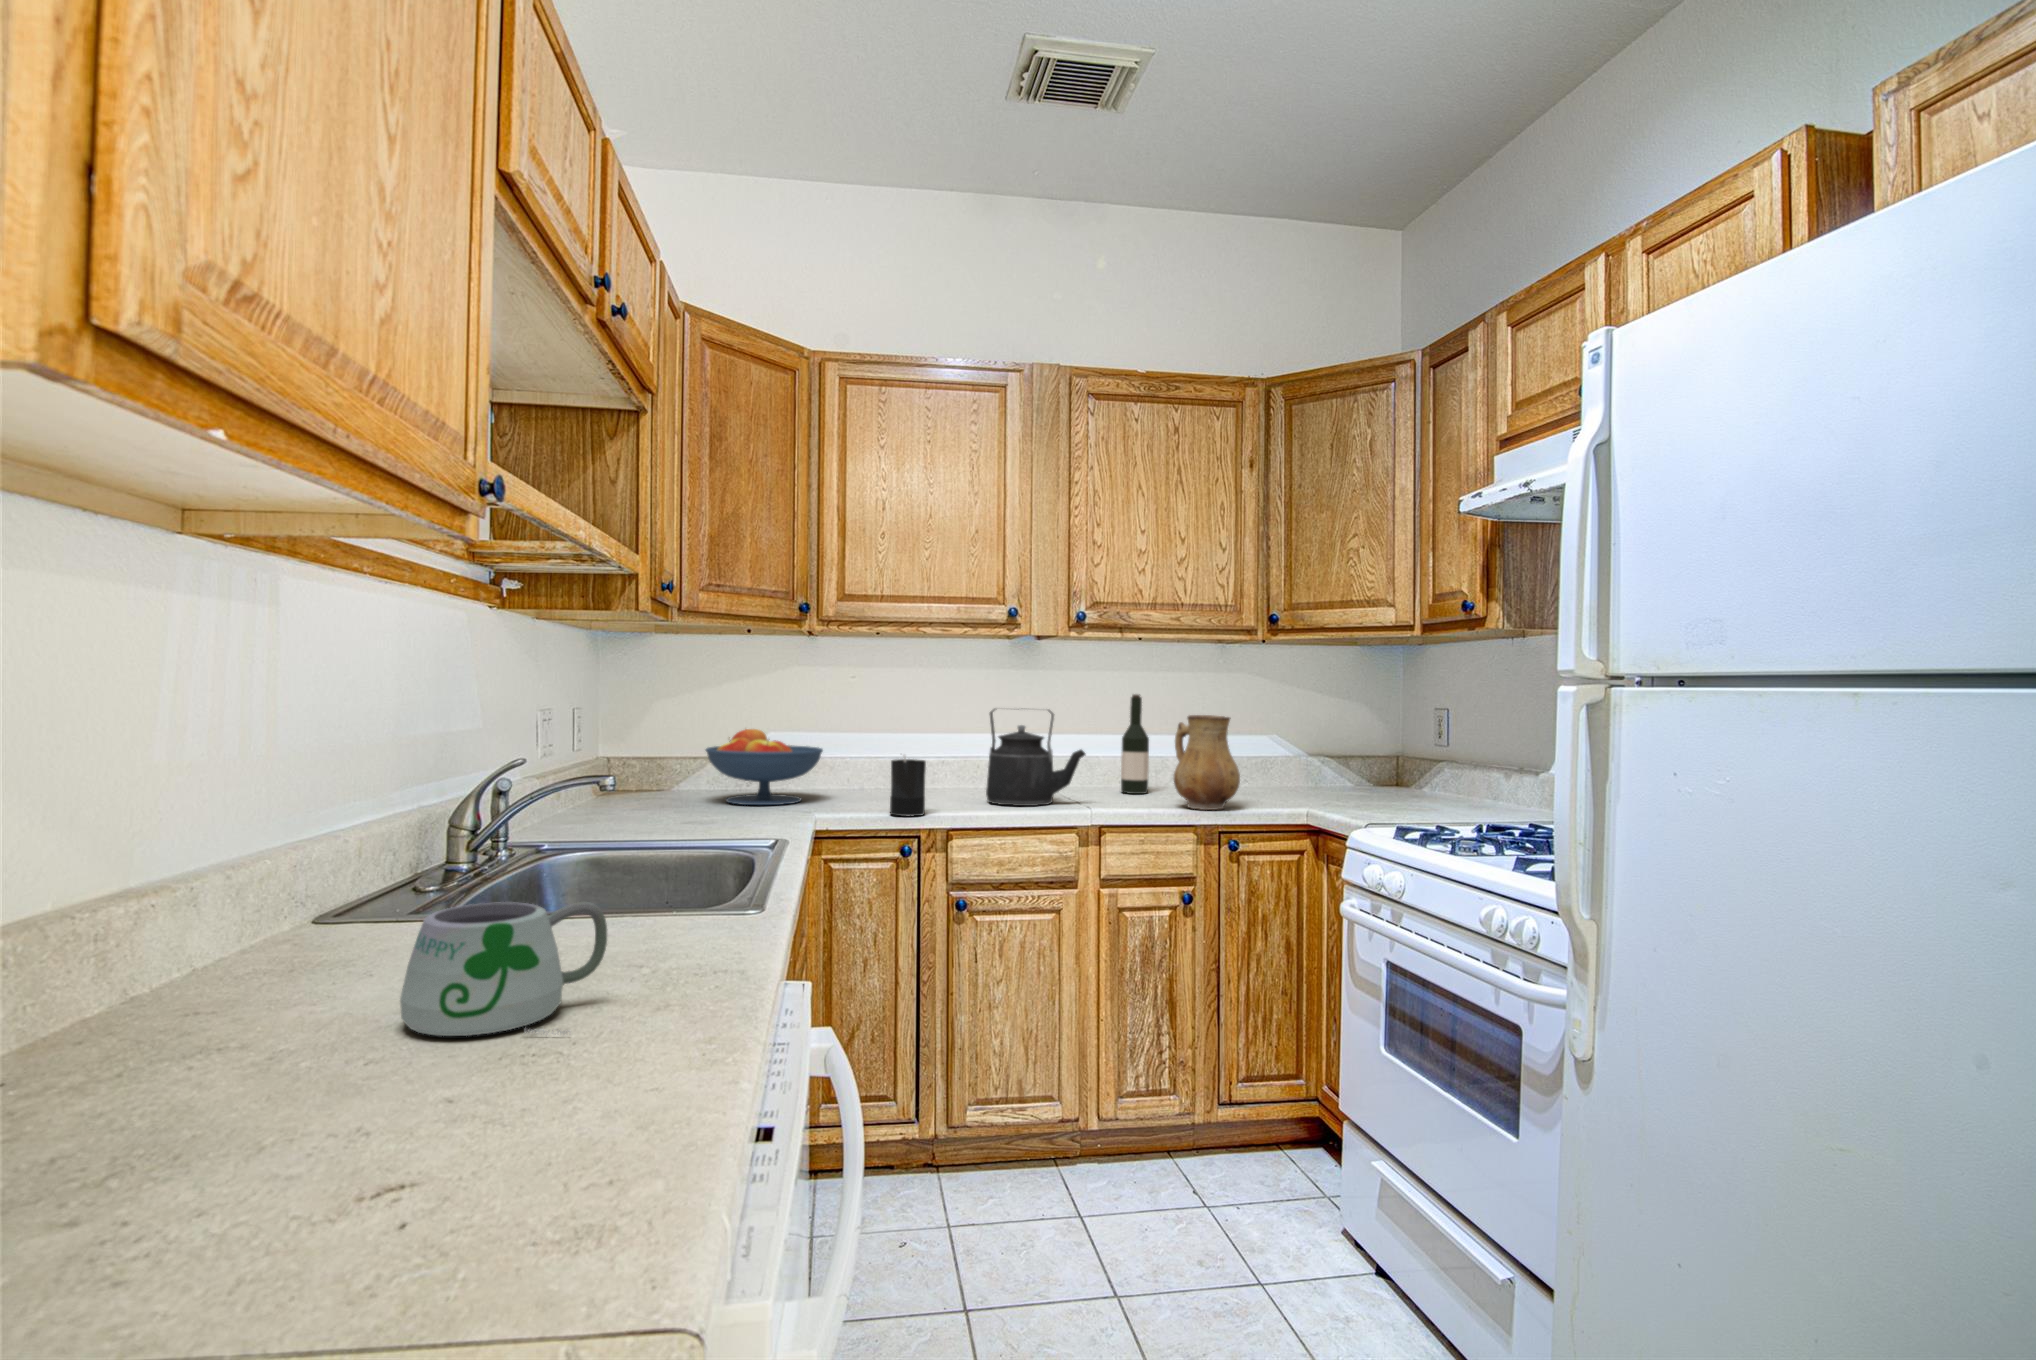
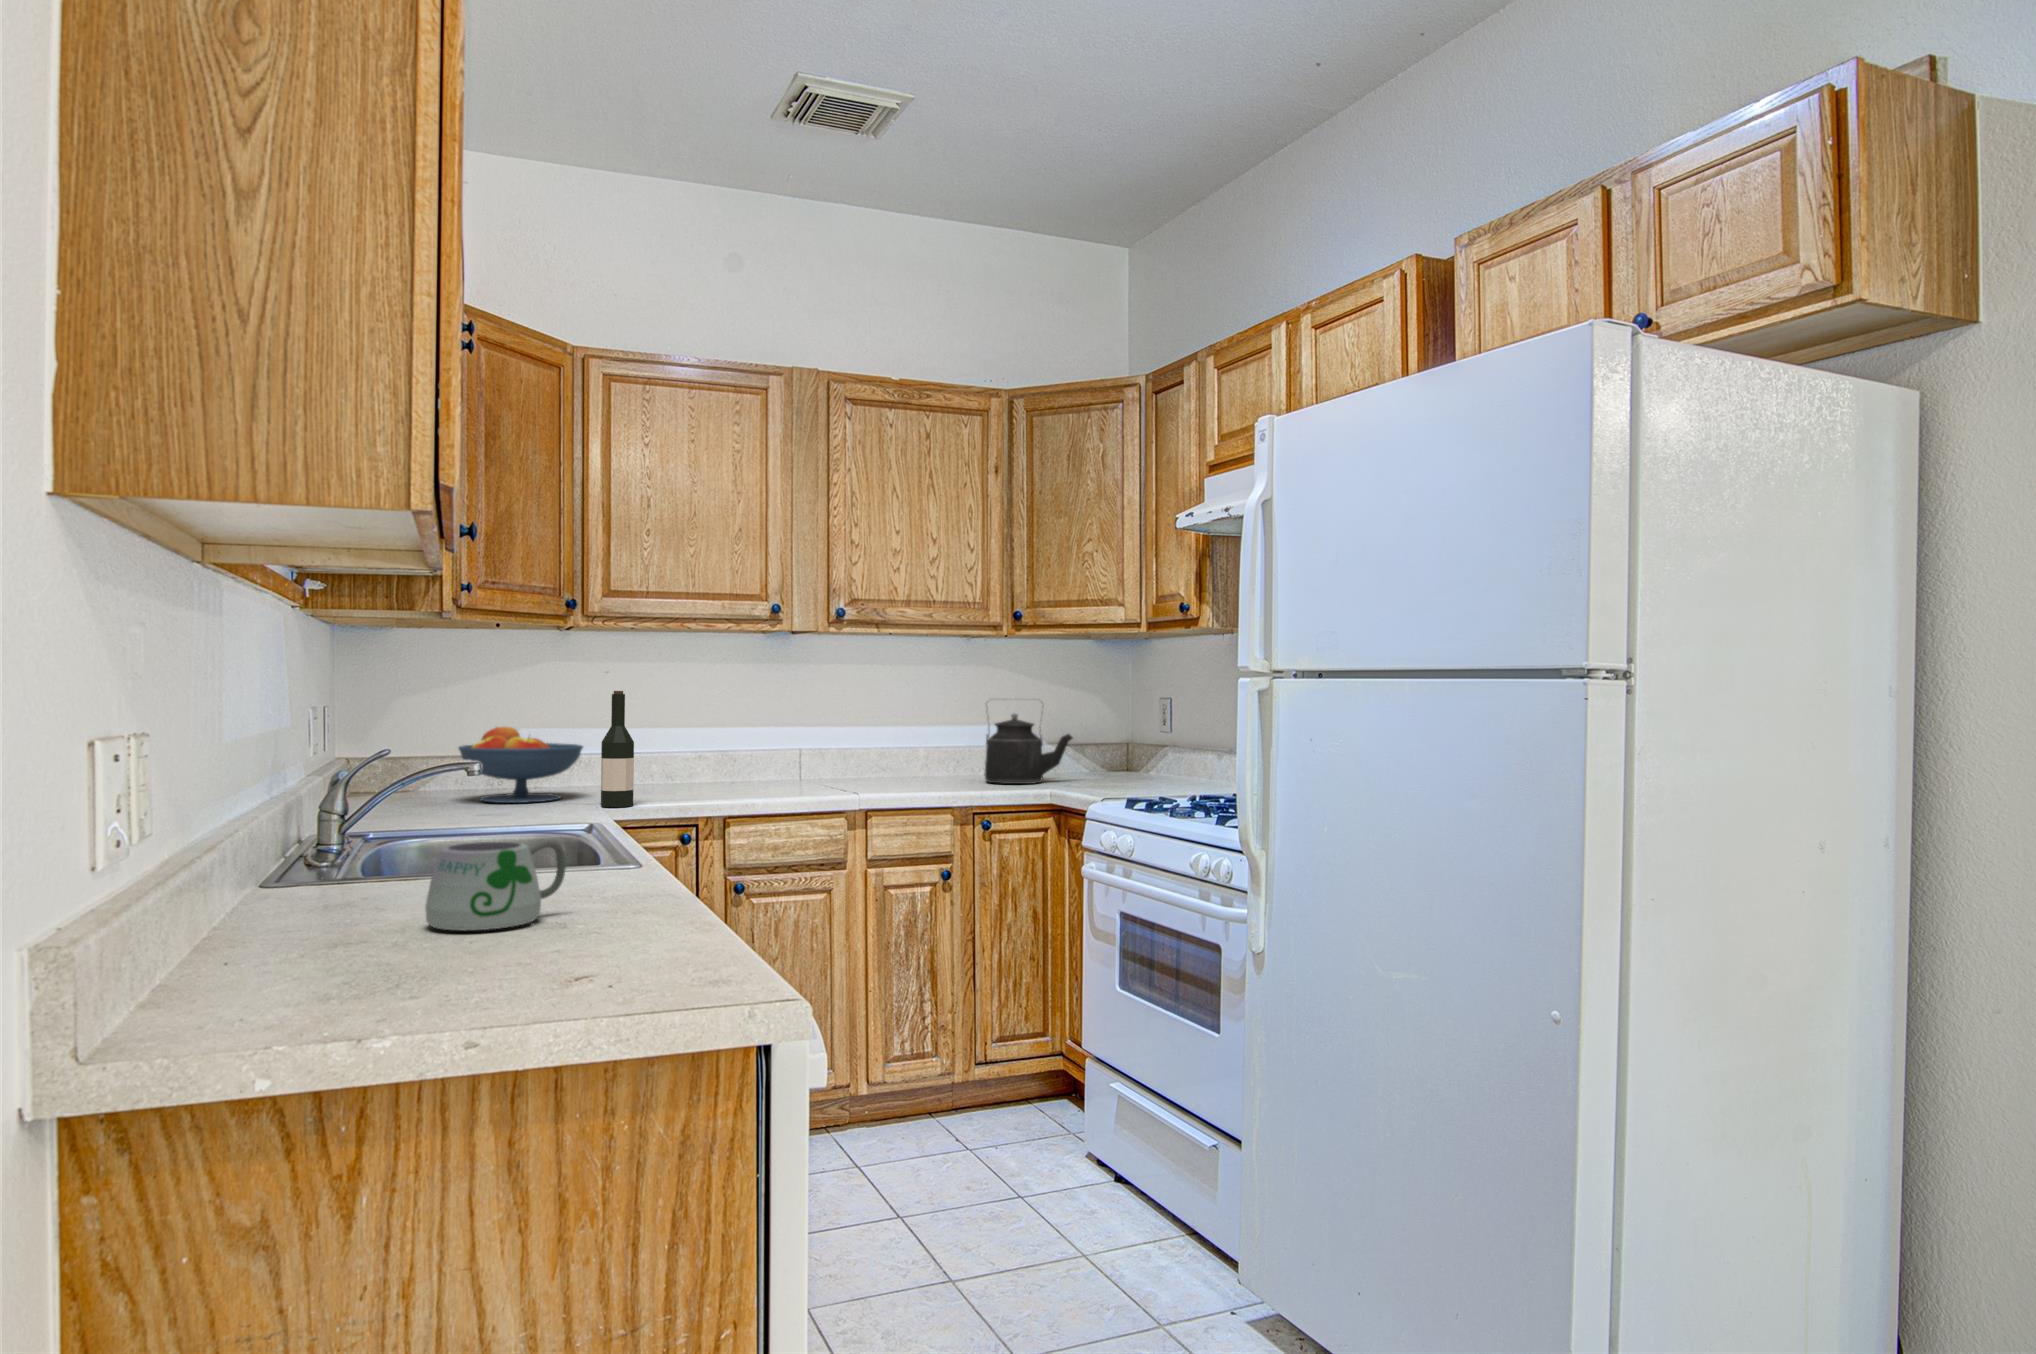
wine bottle: present [1121,694,1149,794] -> present [601,691,634,807]
kettle: present [986,709,1085,806] -> present [985,702,1072,784]
ceramic pitcher: present [1174,715,1240,810] -> none [932,705,993,792]
candle: present [890,756,926,816] -> none [664,747,699,806]

